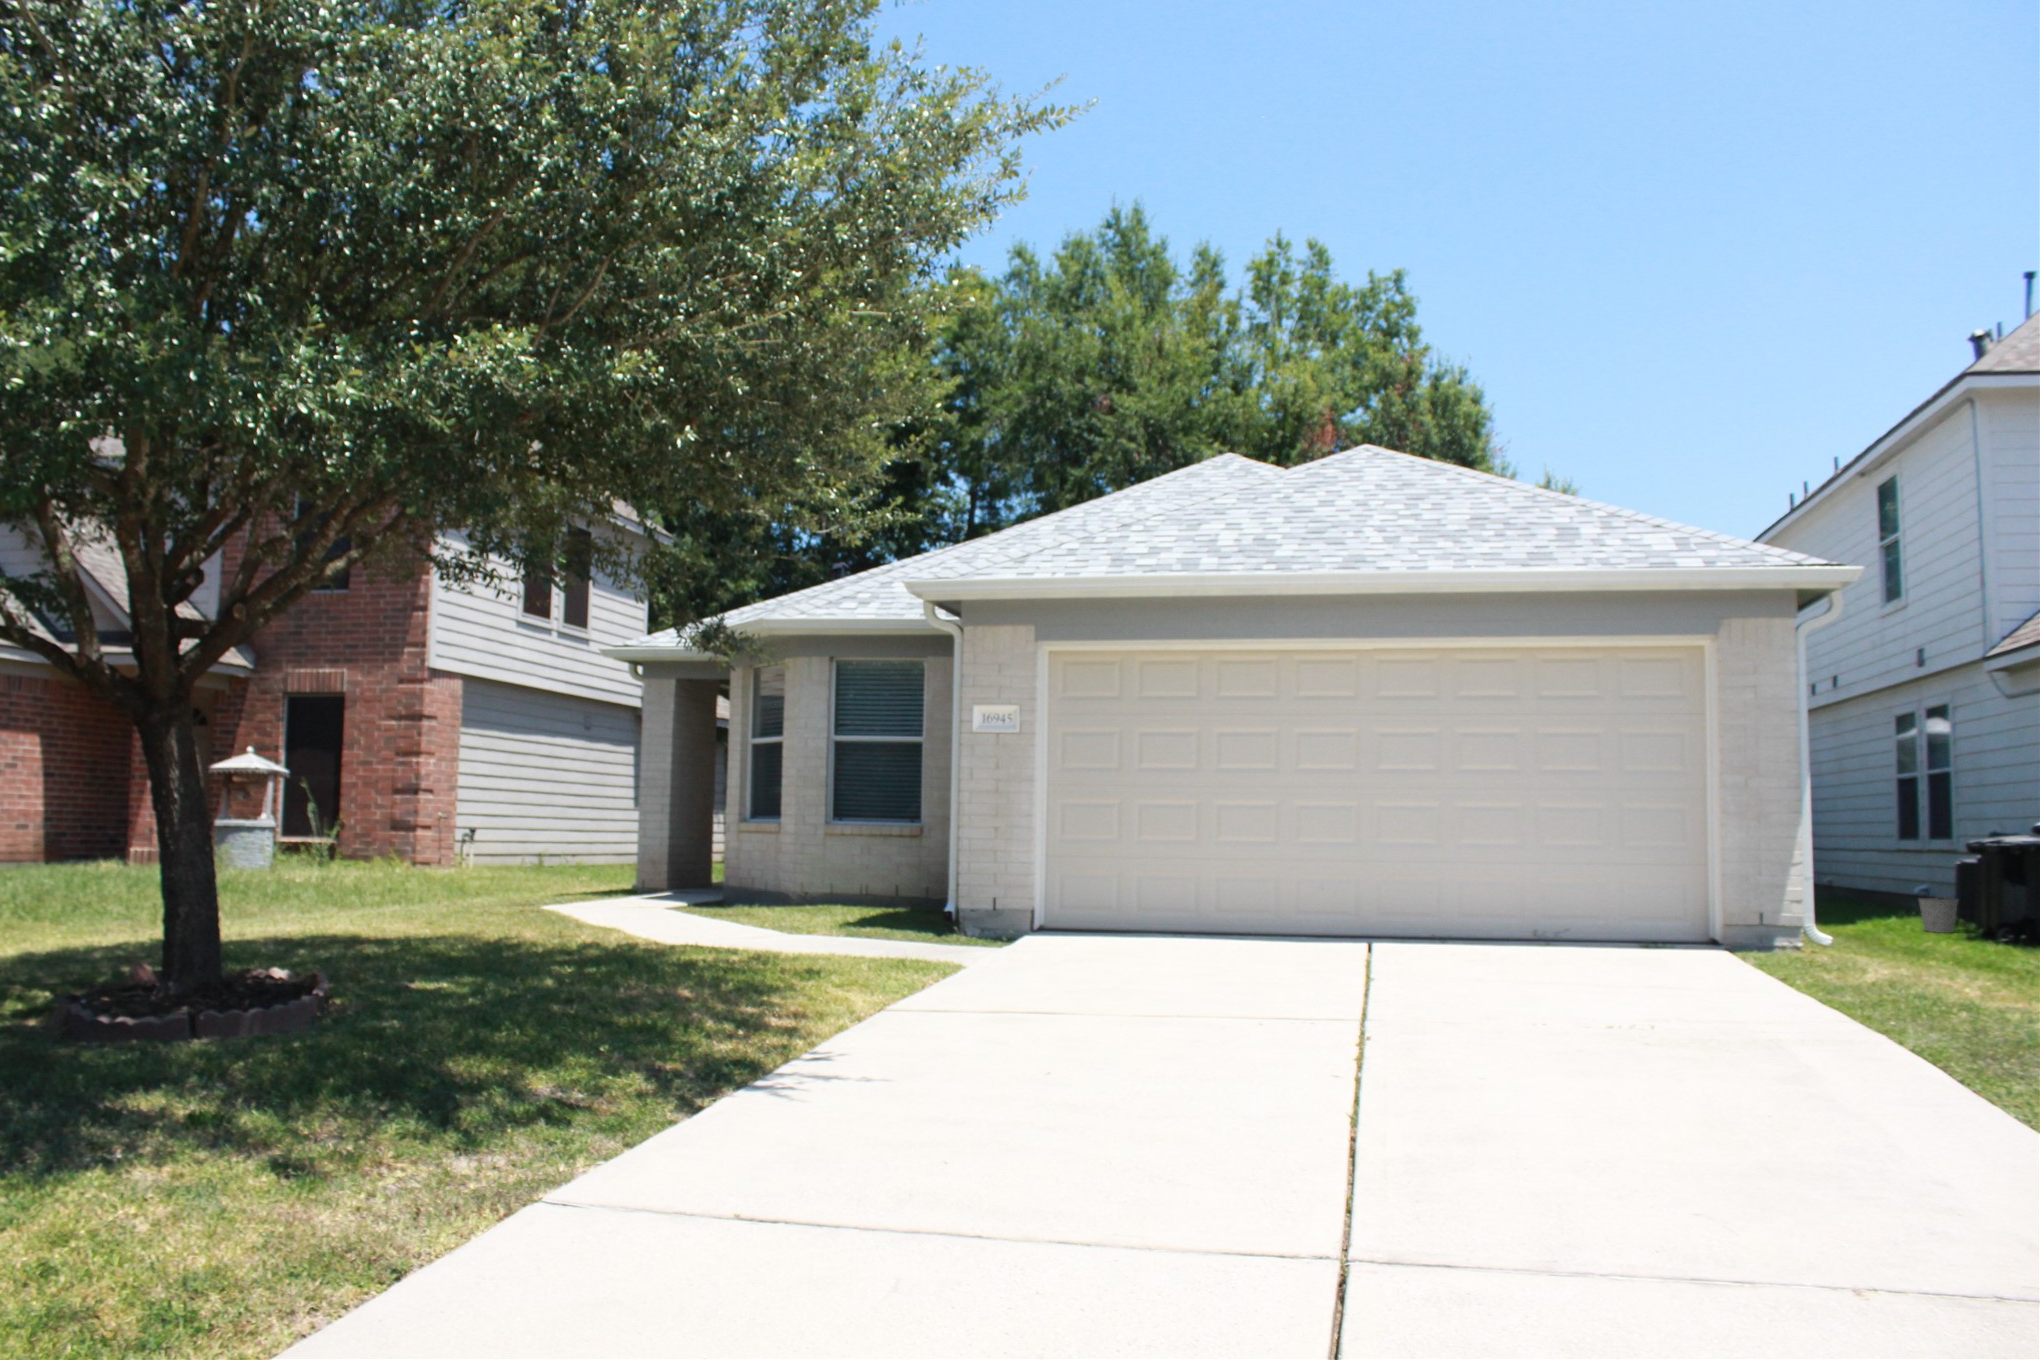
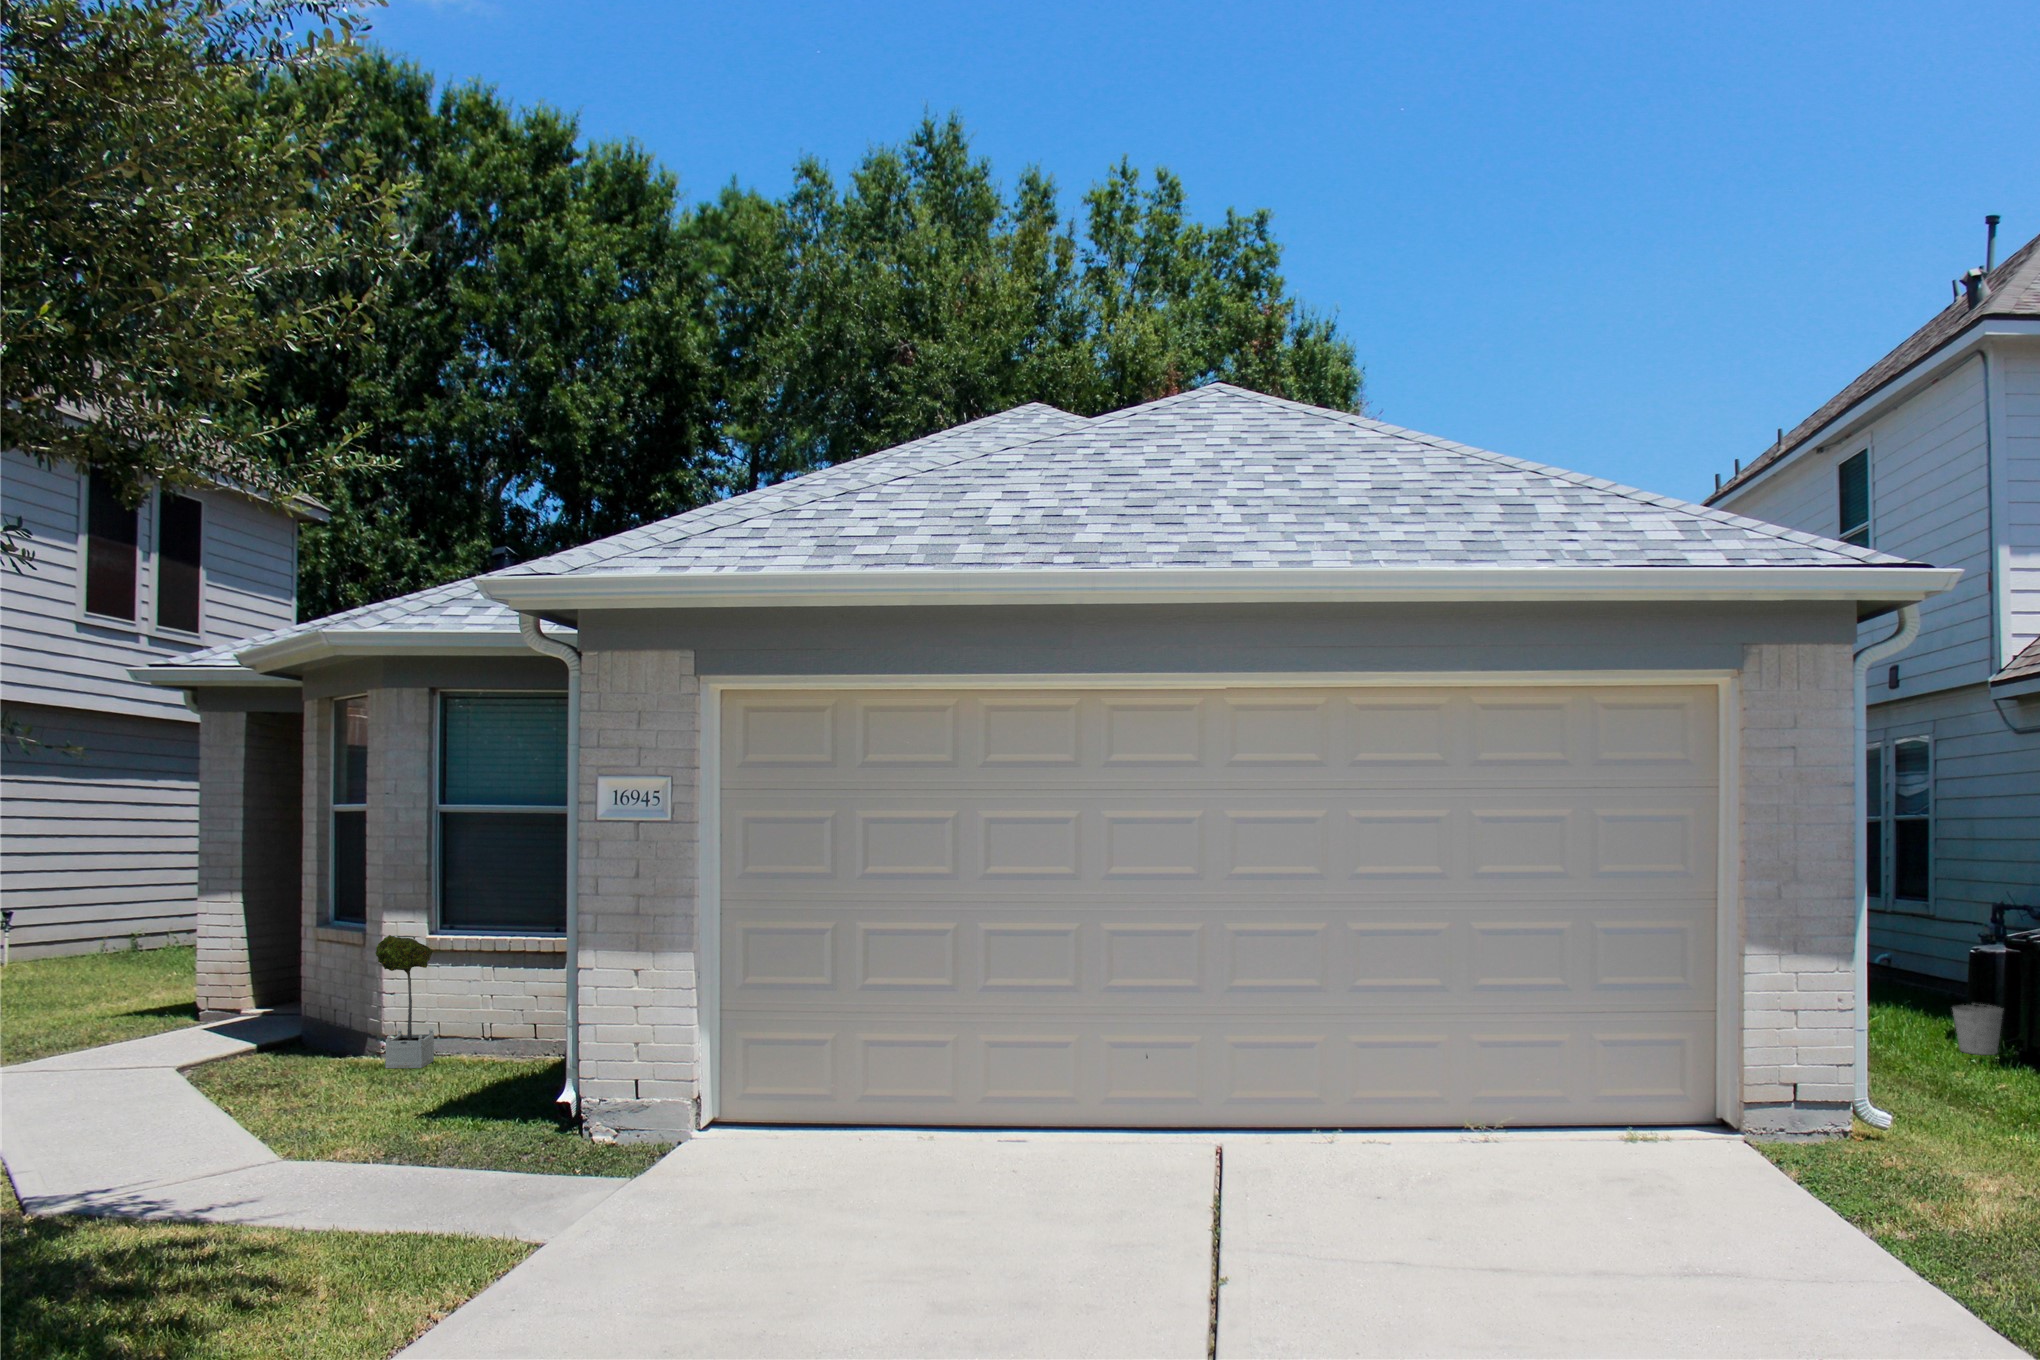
potted tree: none [798,817,834,903] -> present [376,935,434,1068]

